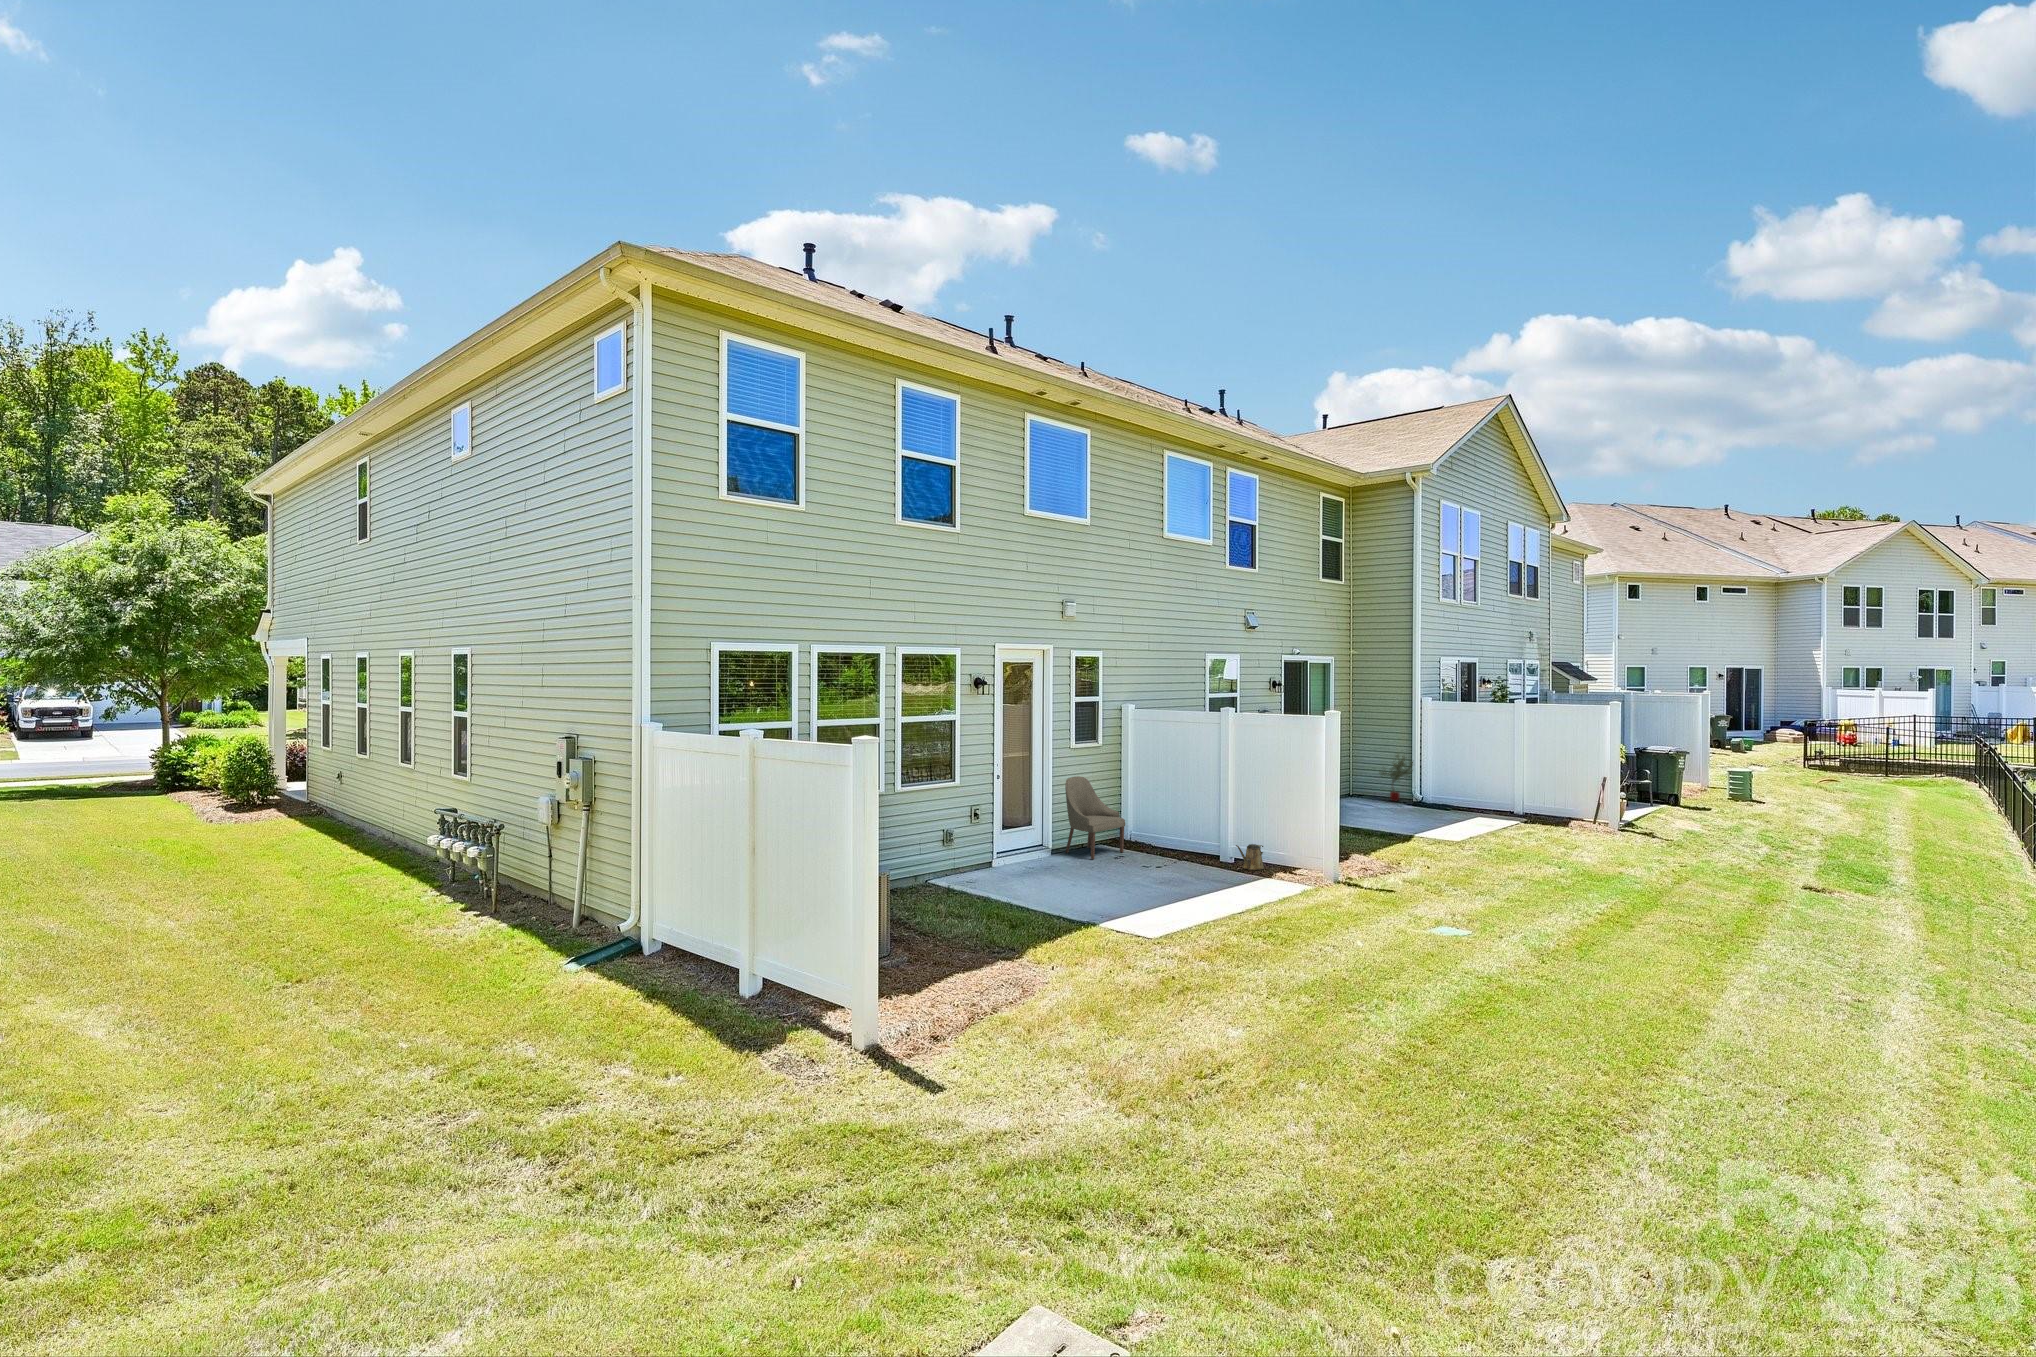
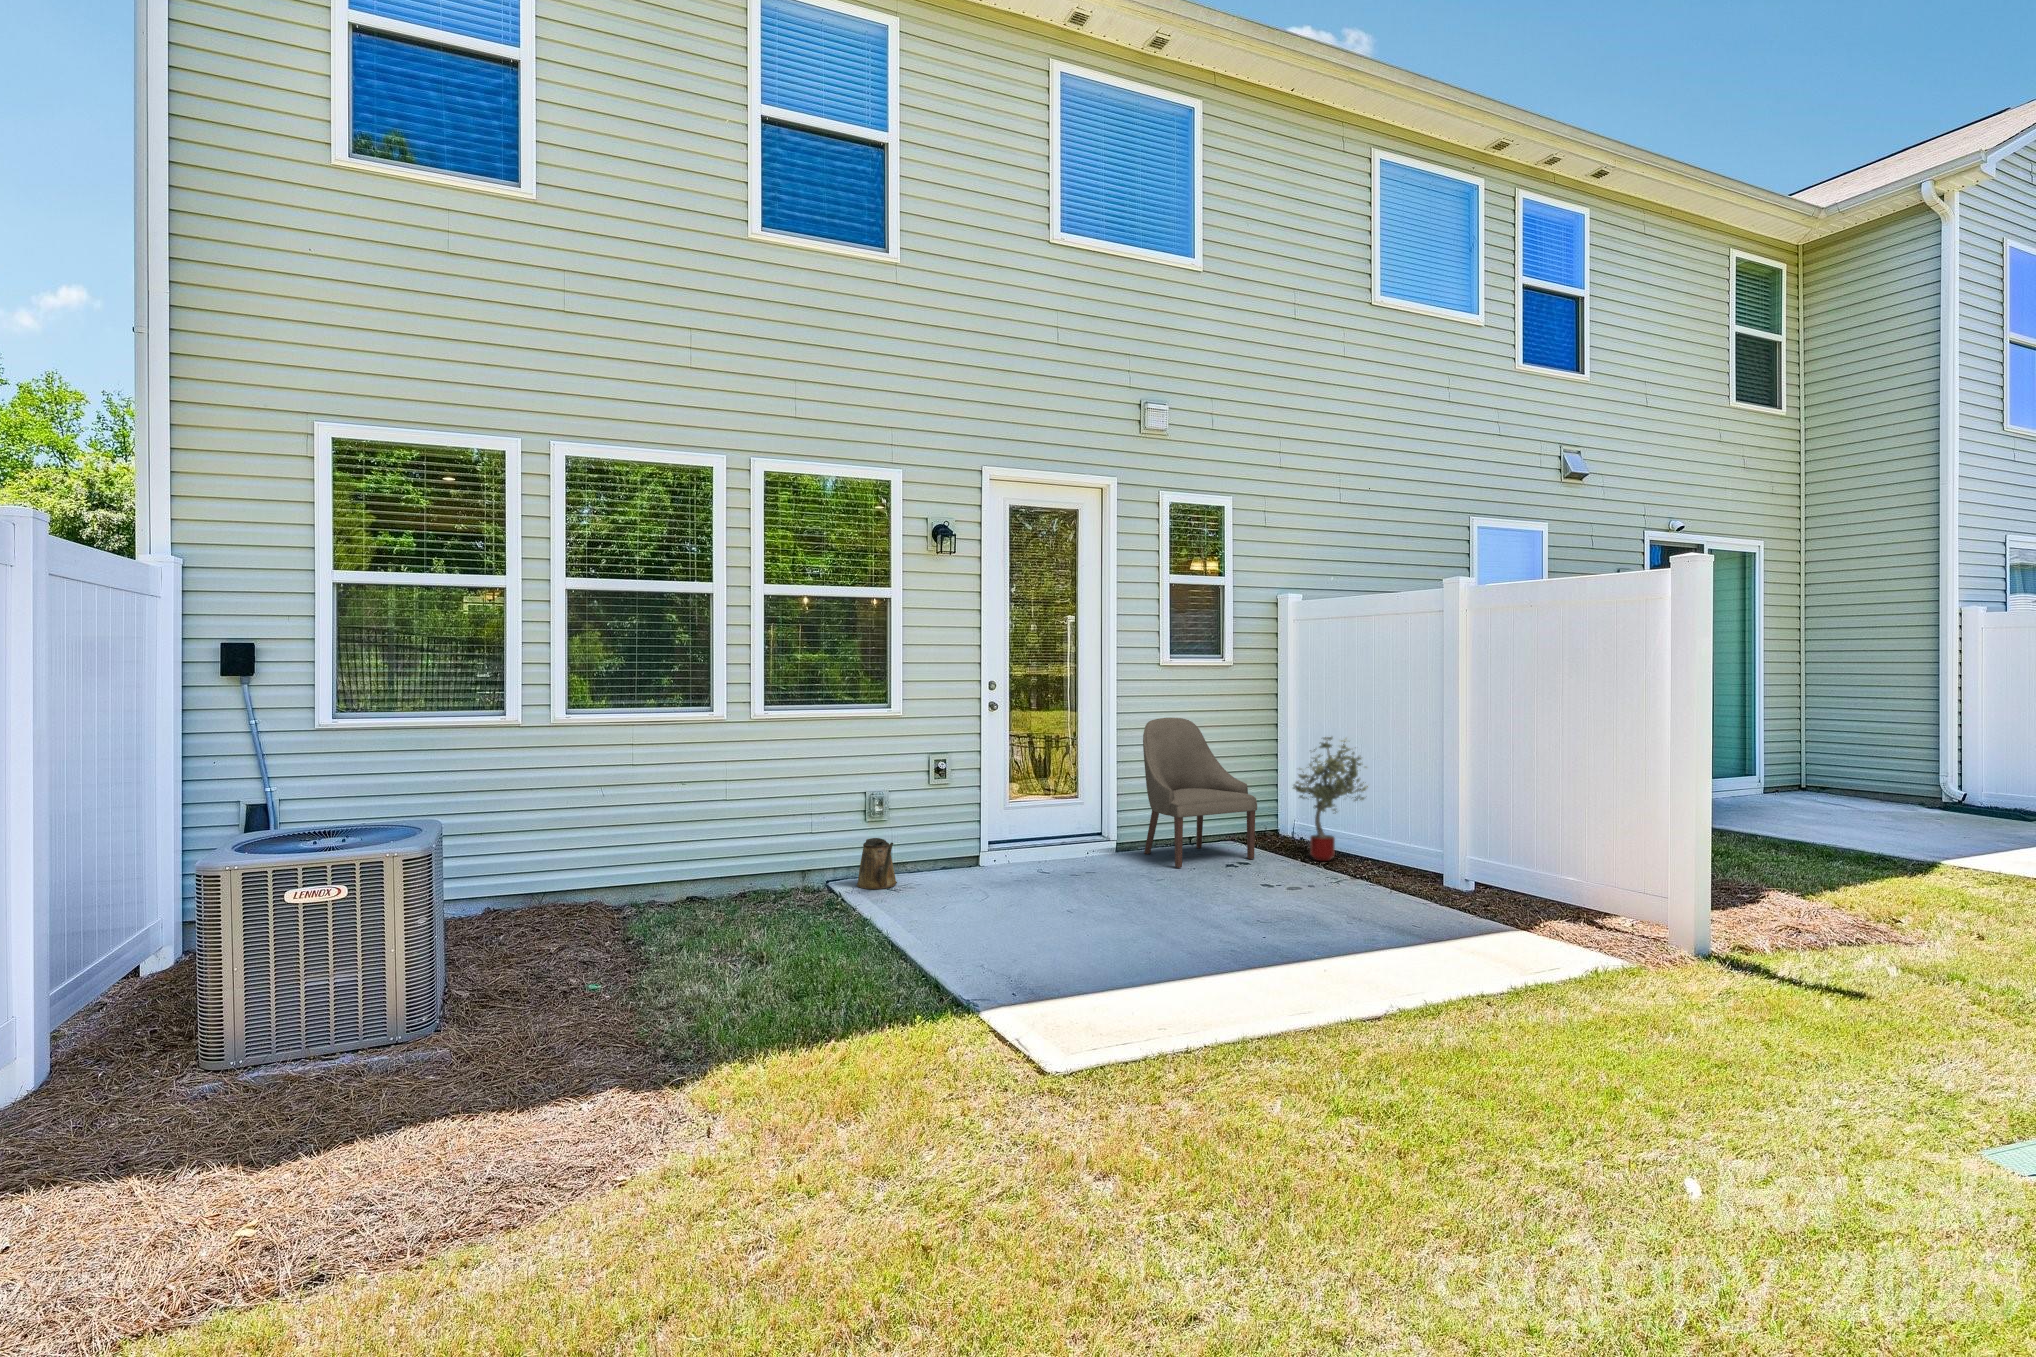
potted tree: present [1379,755,1413,801] -> present [1293,737,1368,861]
watering can: present [1236,844,1264,870] -> present [857,838,897,889]

